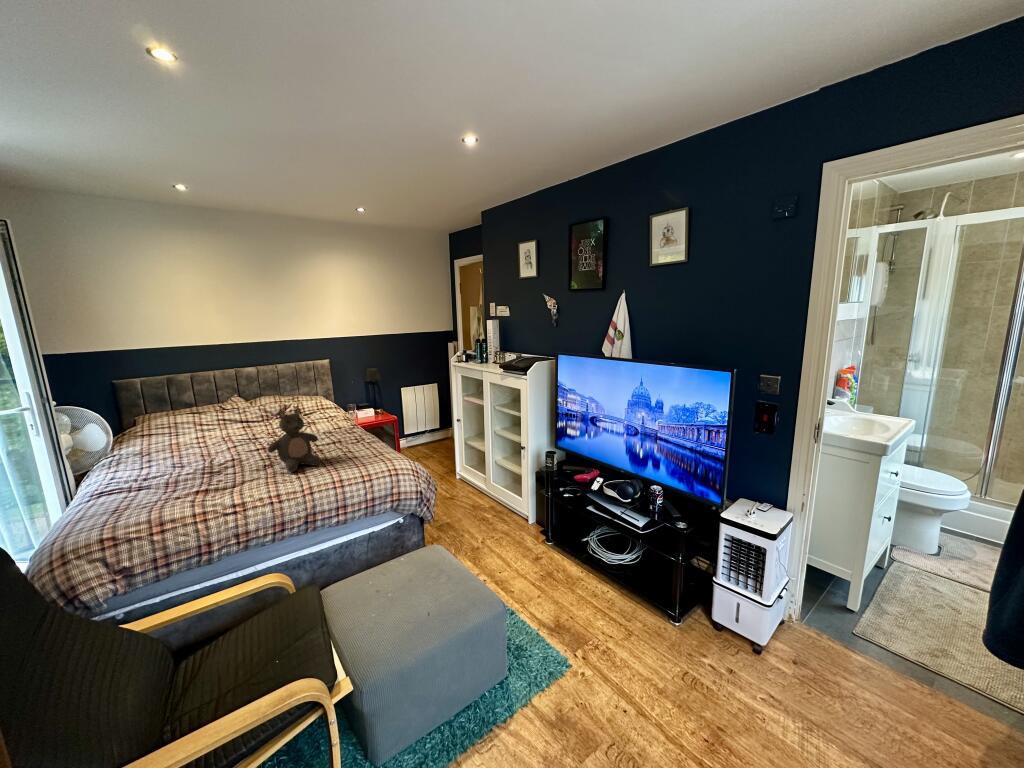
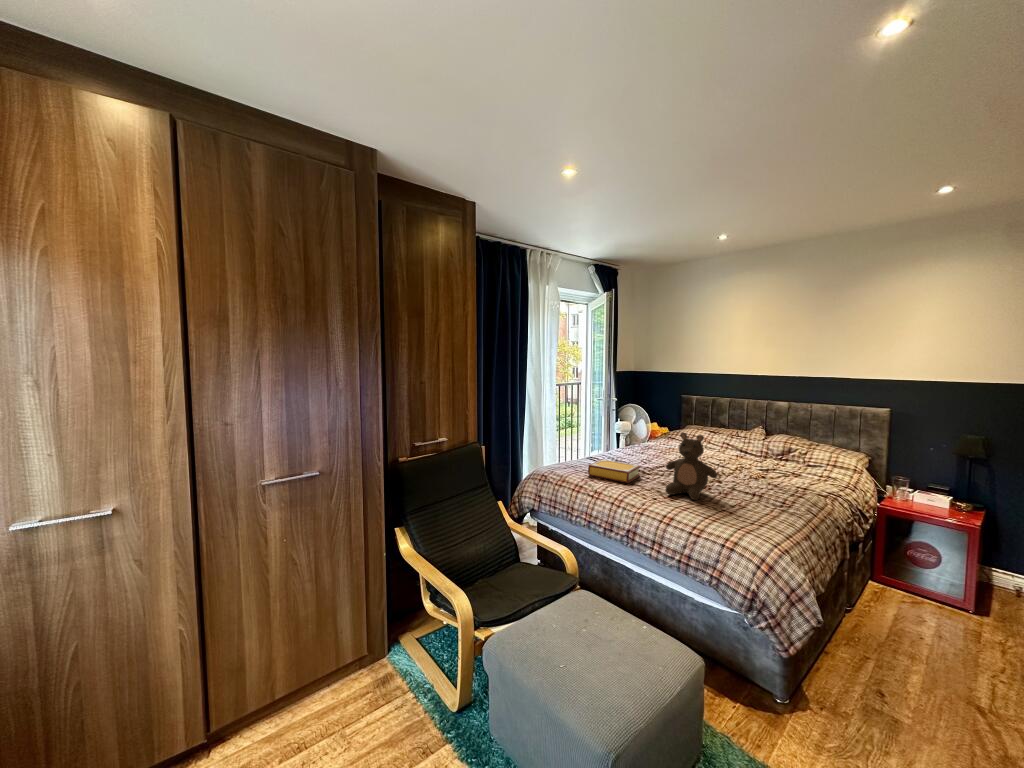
book: none [158,465,235,505] -> present [588,459,640,483]

